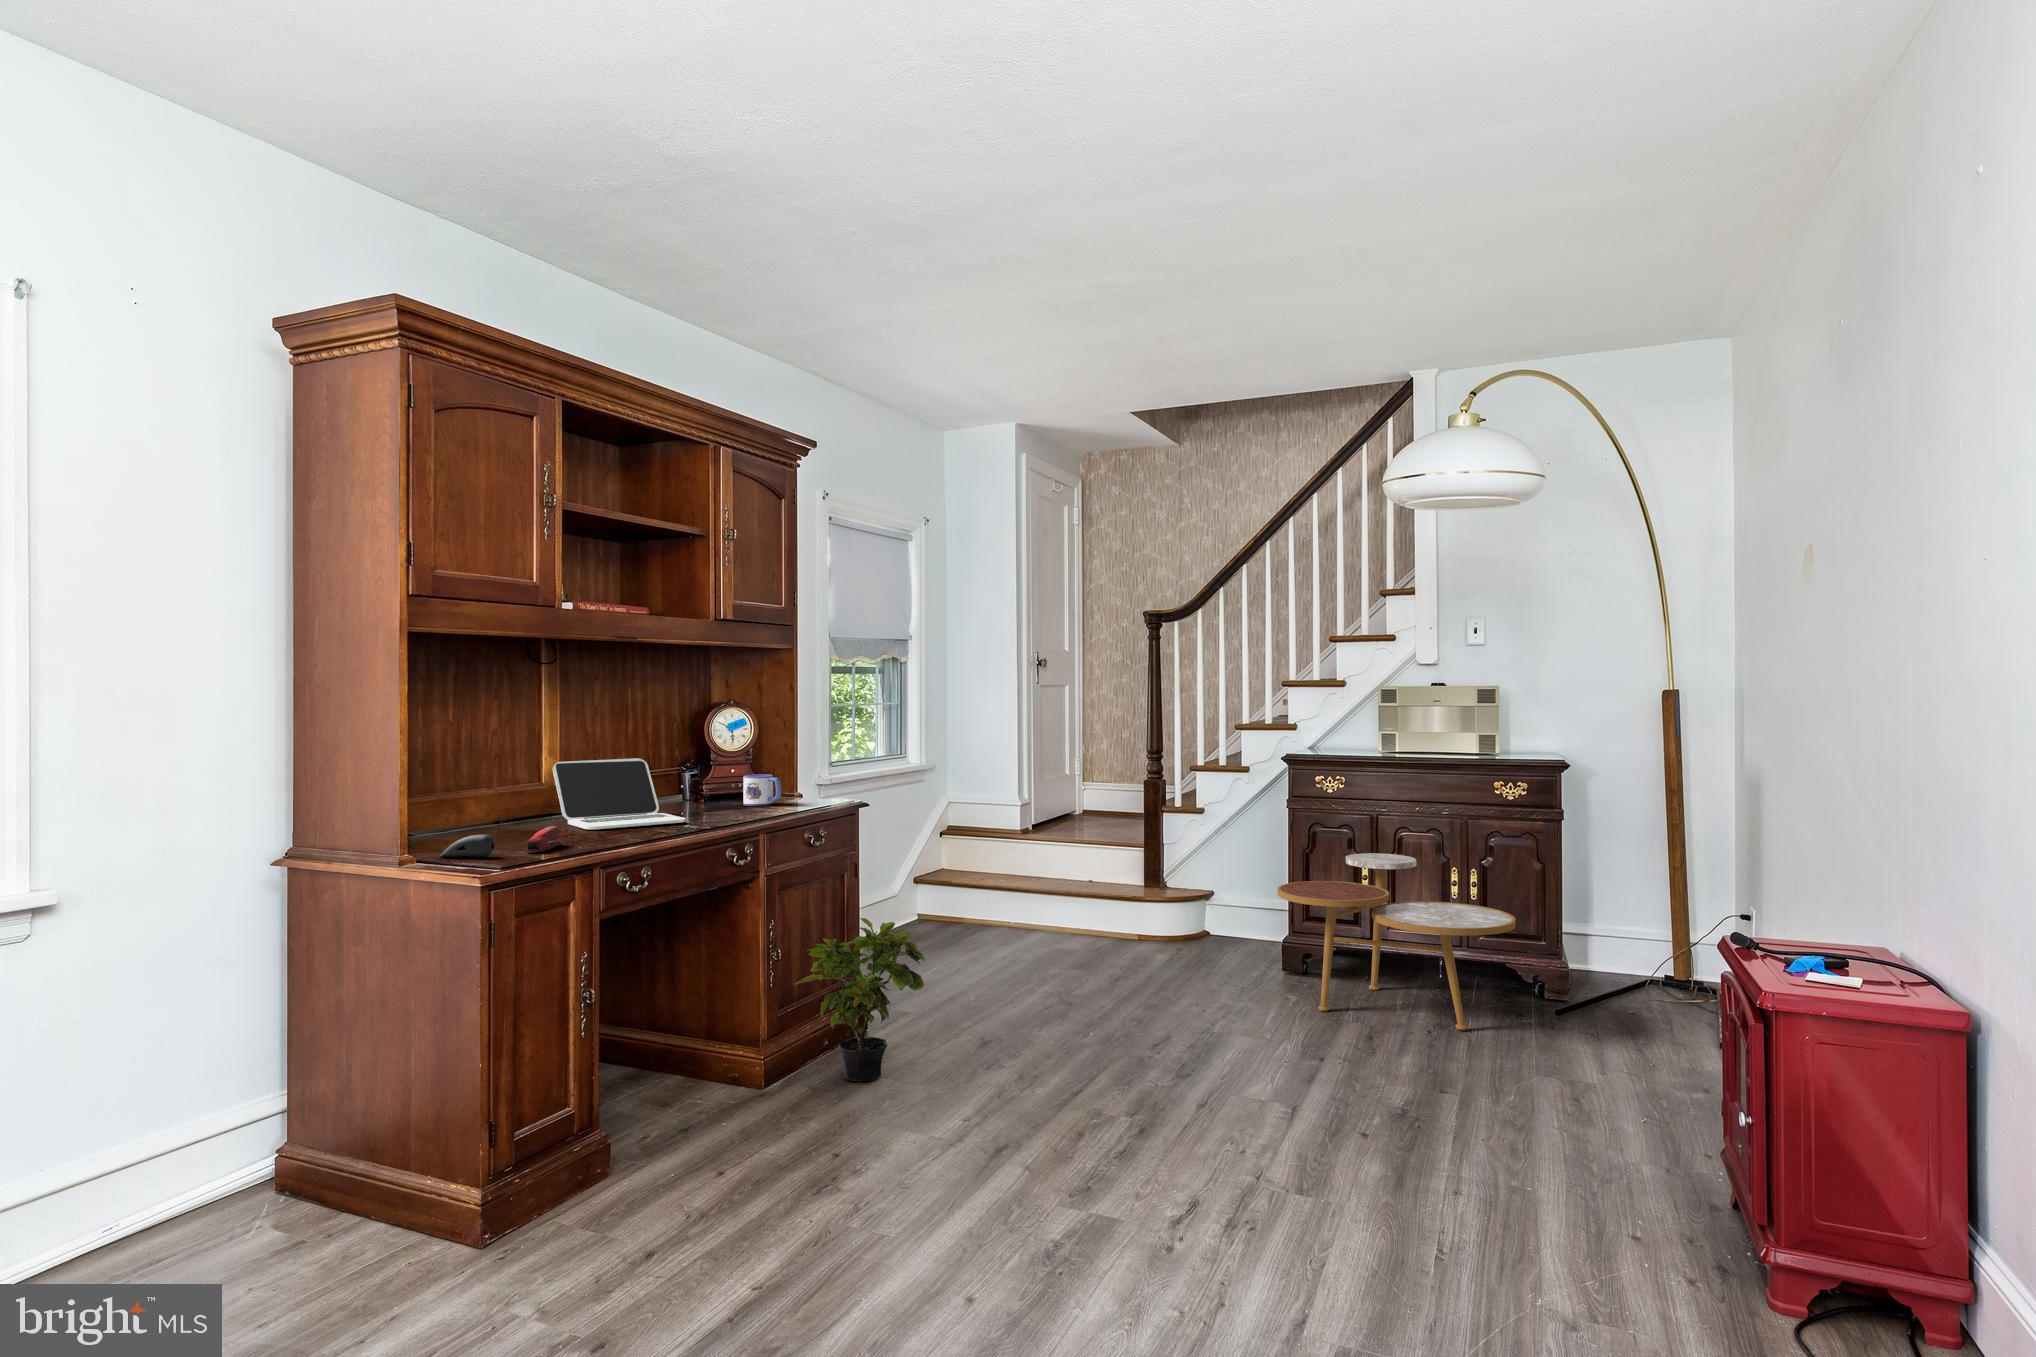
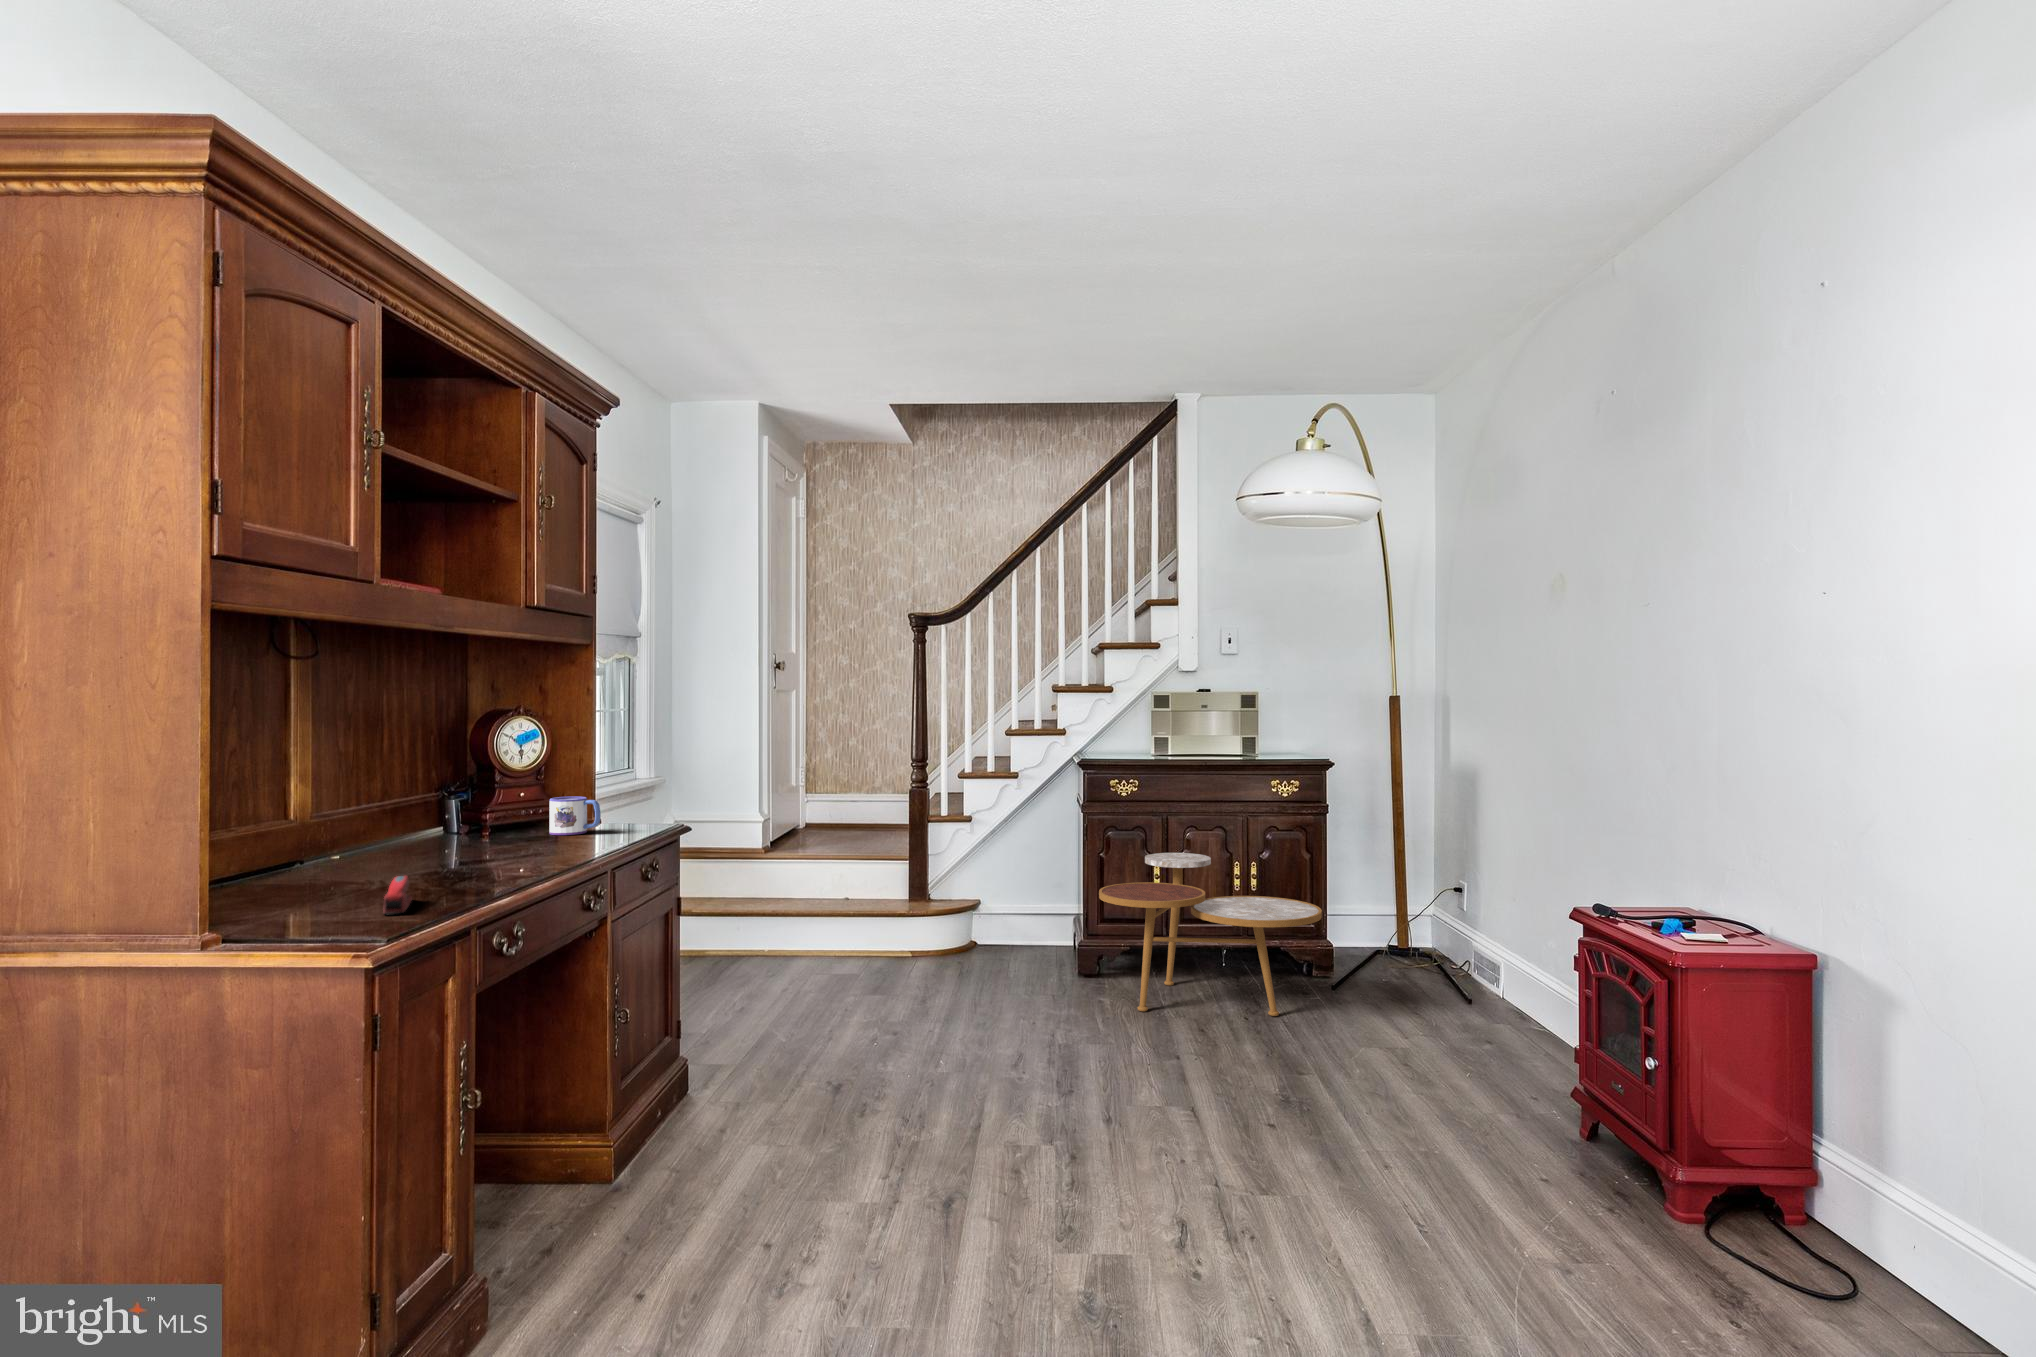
laptop: present [553,758,685,829] -> none [324,781,525,877]
computer mouse: present [440,834,495,857] -> none [257,894,346,930]
potted plant: present [796,918,925,1081] -> none [647,961,798,1154]

